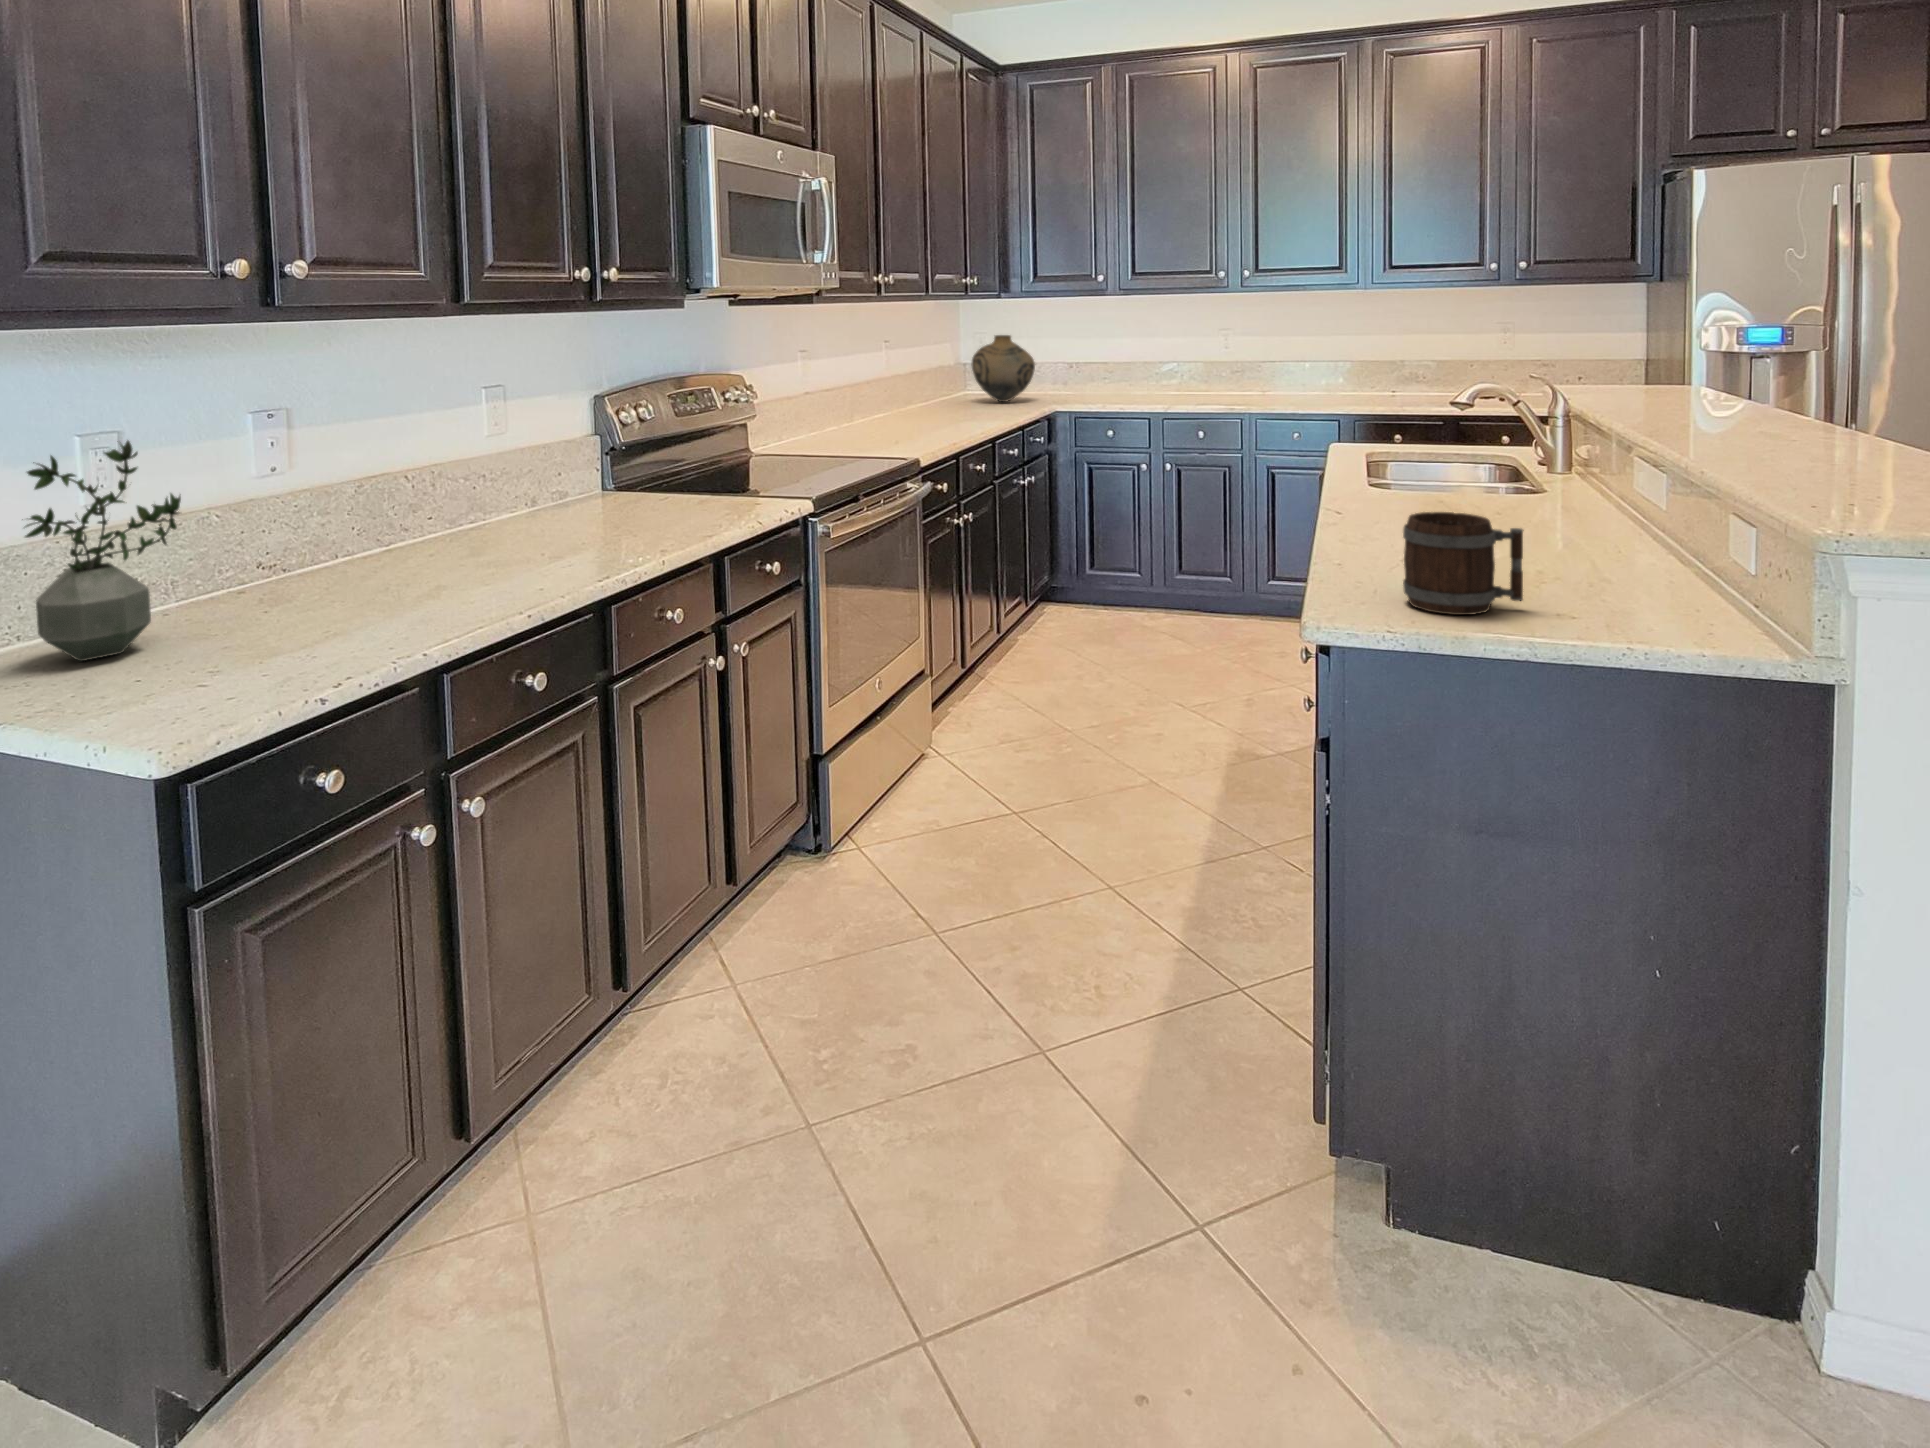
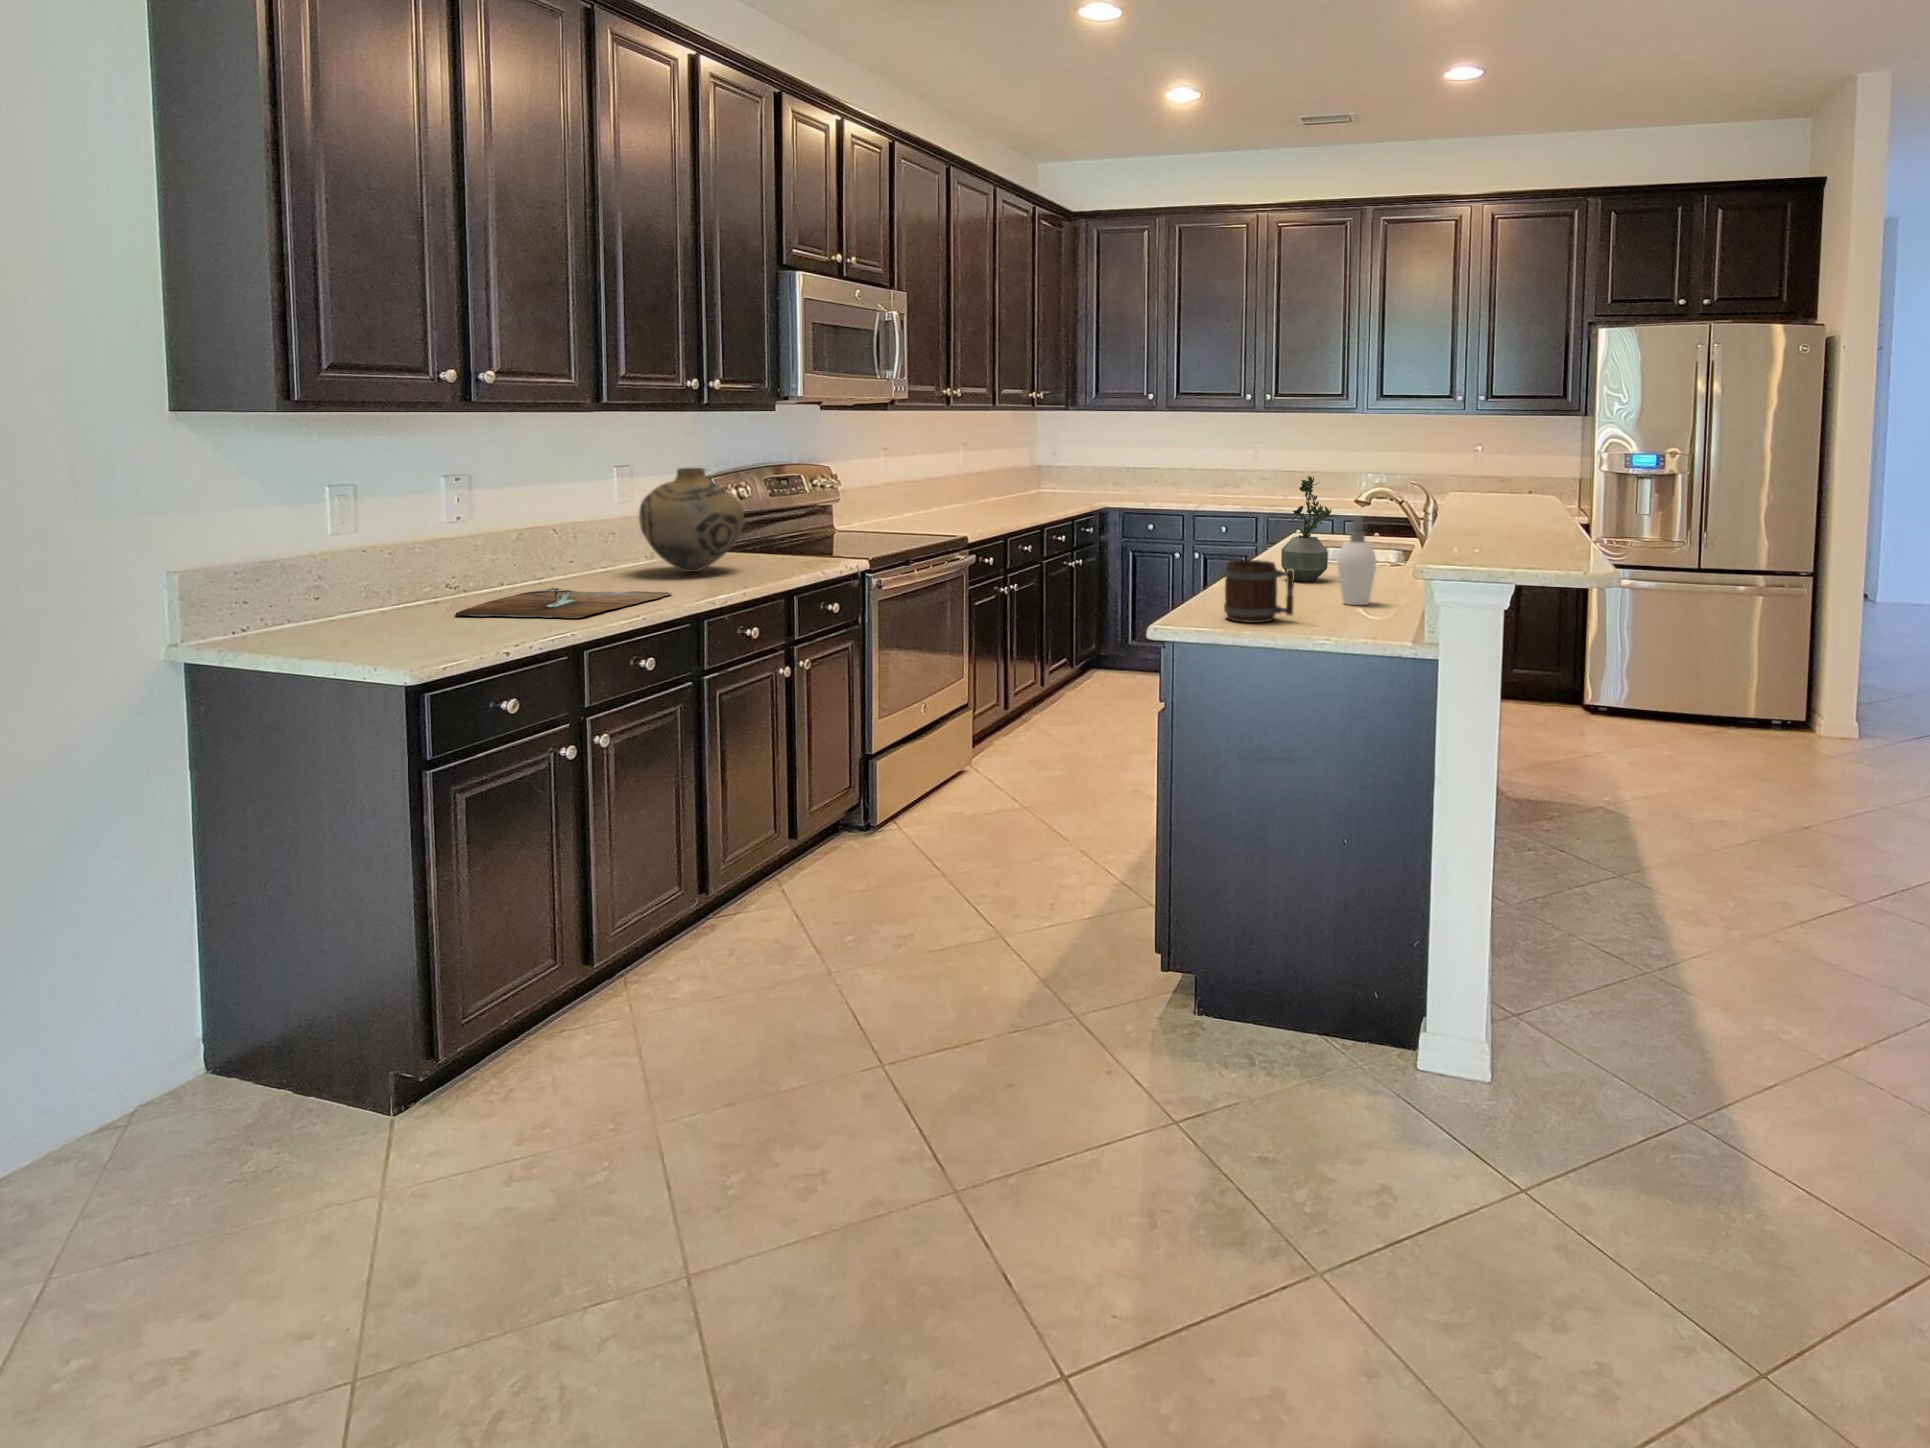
vase: present [972,335,1035,402] -> present [639,468,744,572]
soap dispenser: none [1534,435,1622,570] -> present [1337,516,1376,605]
potted plant: present [25,441,181,661] -> present [1281,476,1335,582]
cutting board: none [261,560,569,622] -> present [456,588,672,618]

